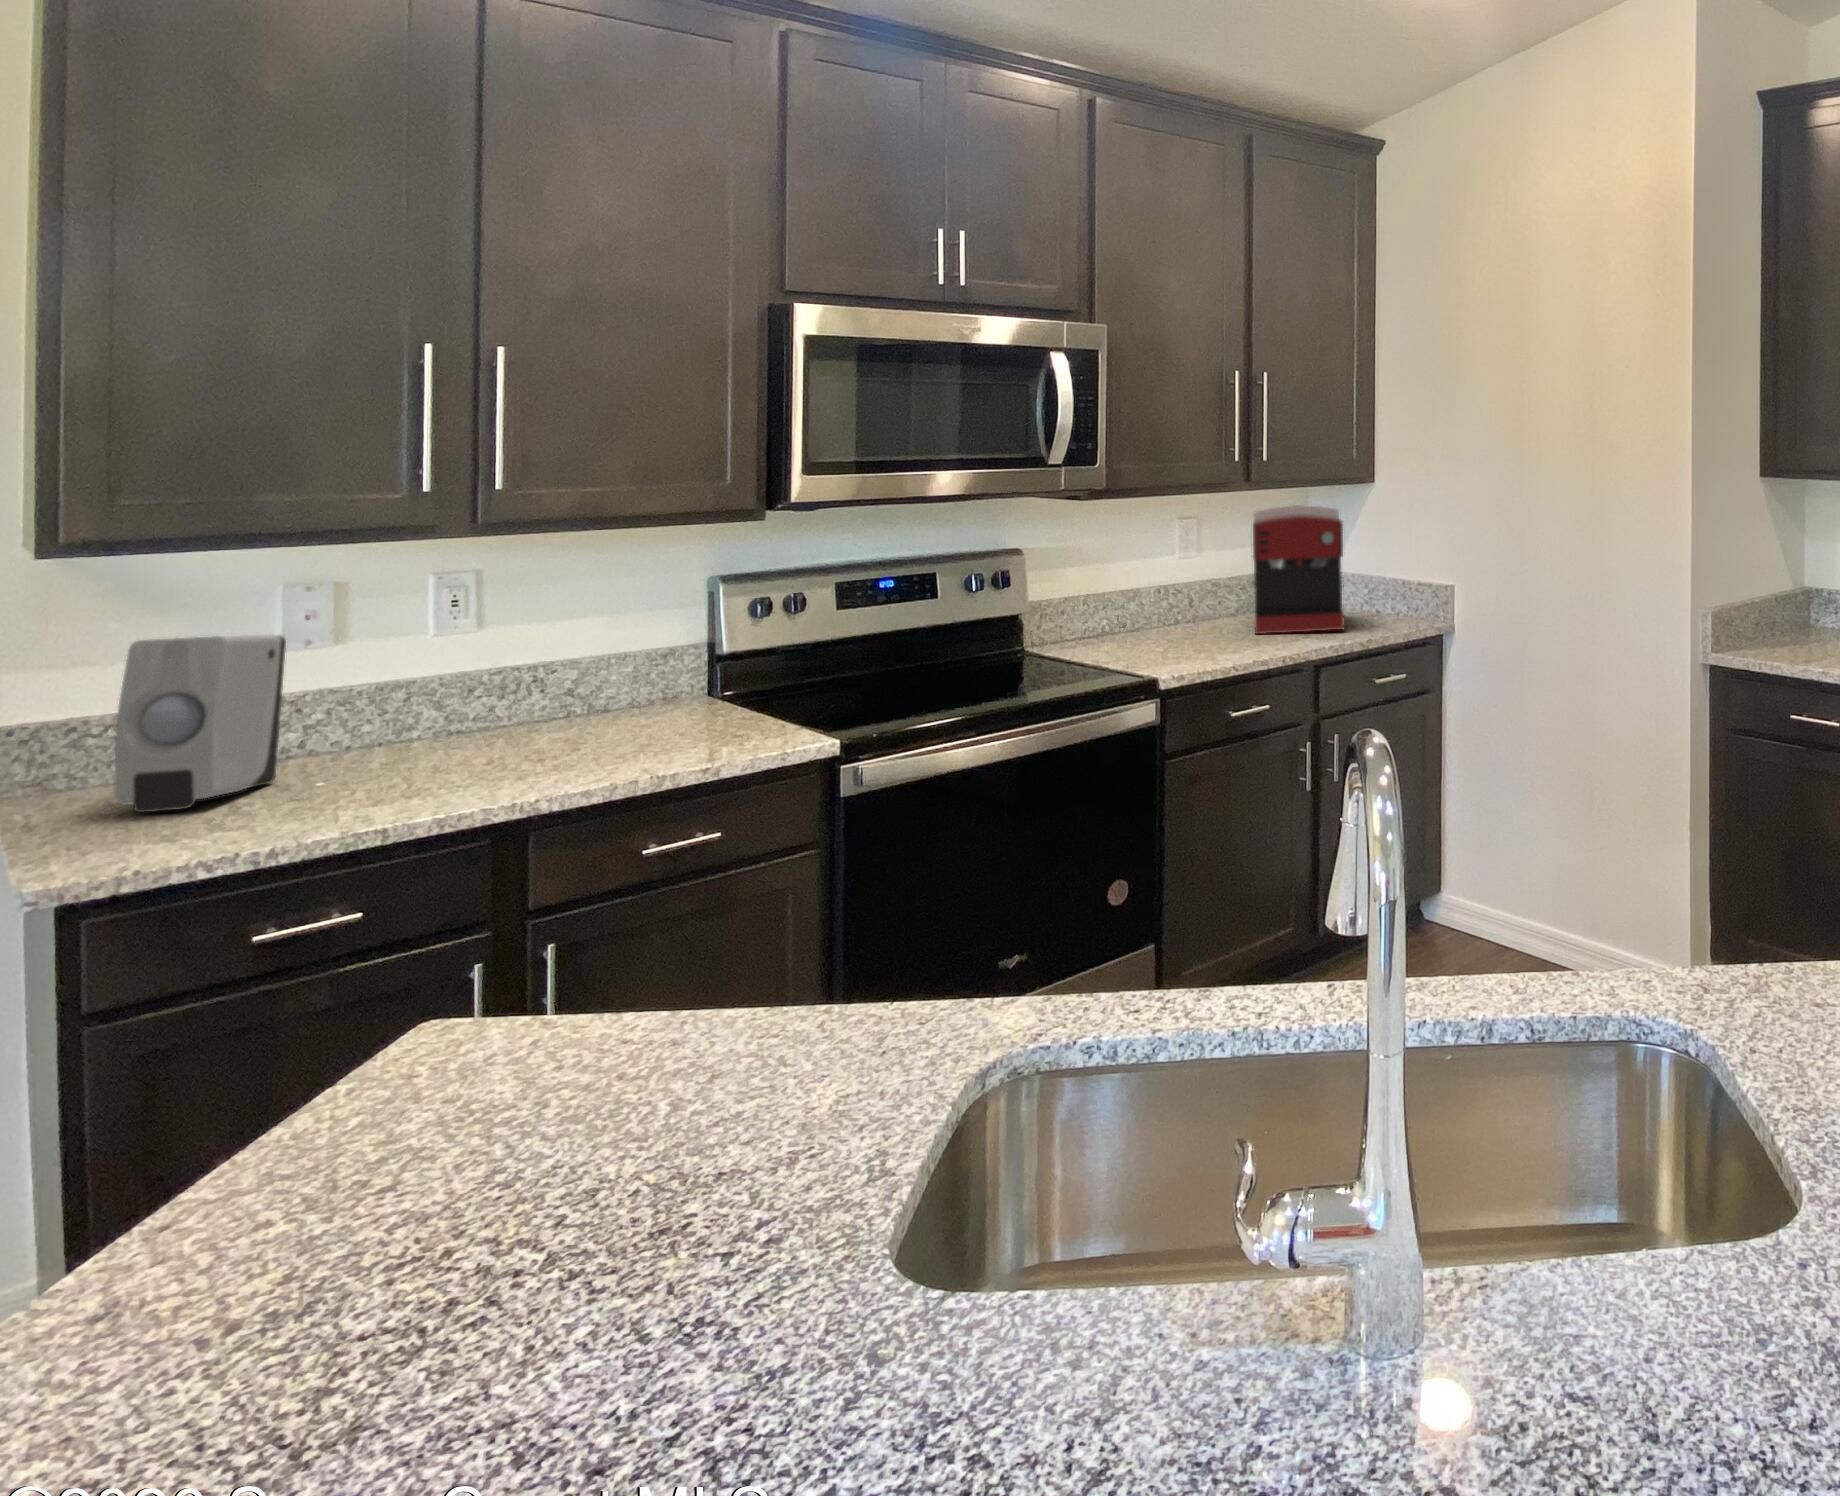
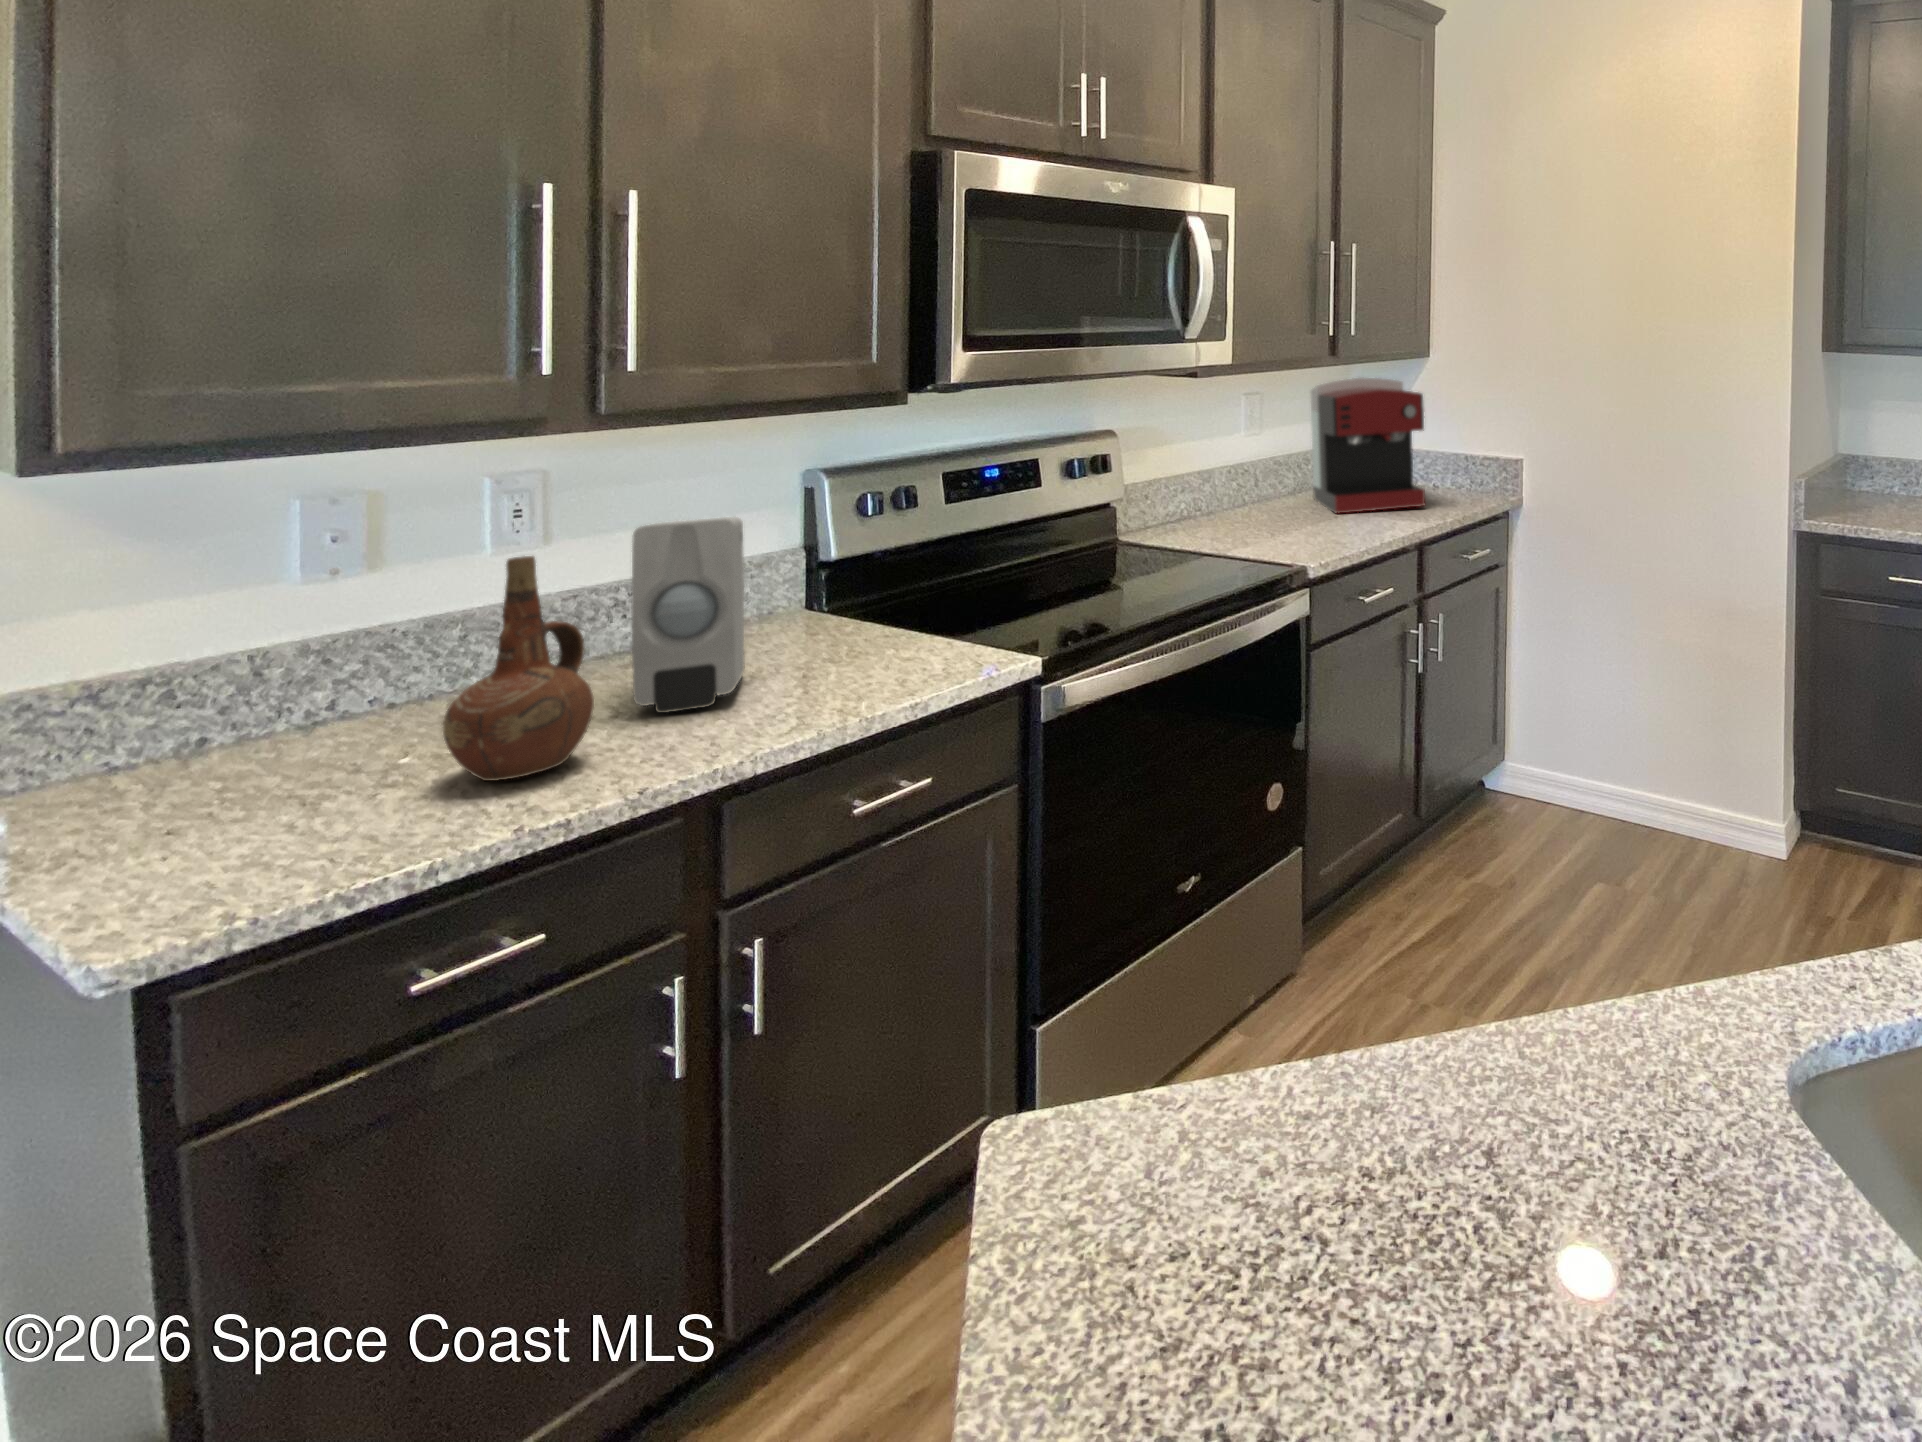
ceramic pitcher: none [323,631,442,799] -> present [443,556,594,781]
soap dispenser: present [115,634,286,813] -> present [632,517,744,713]

